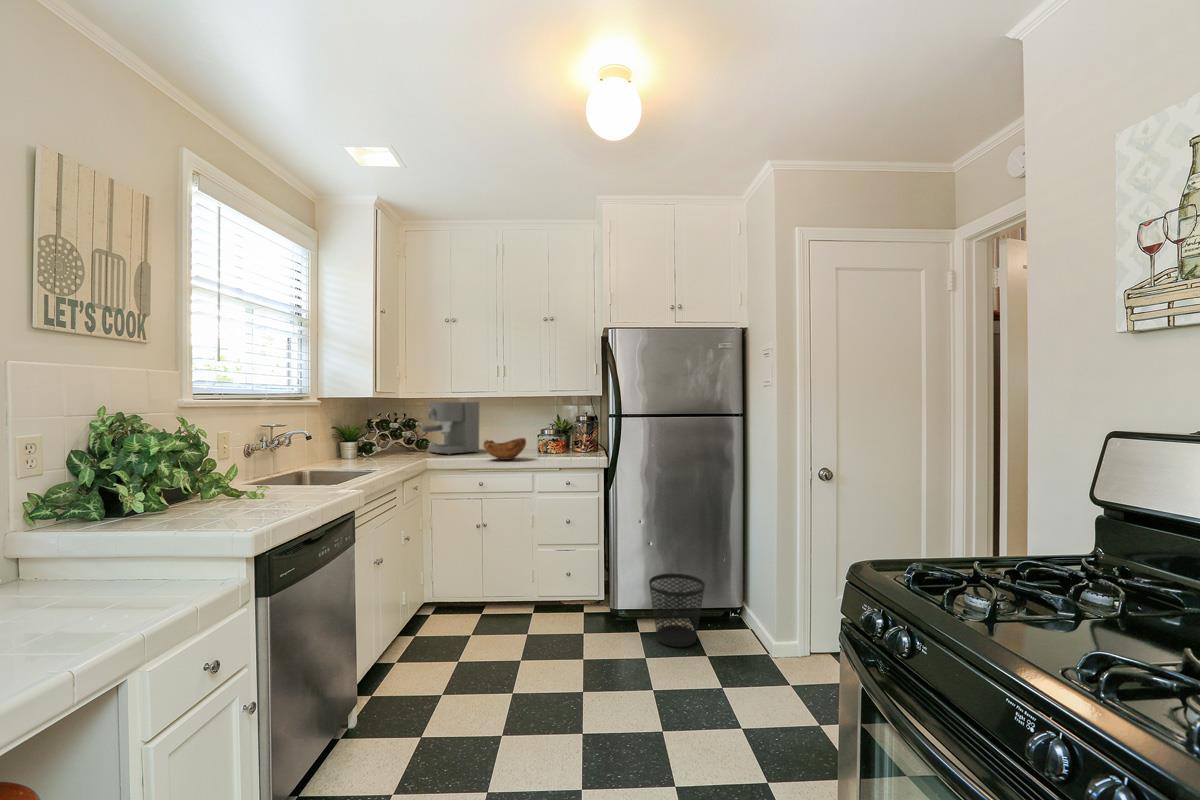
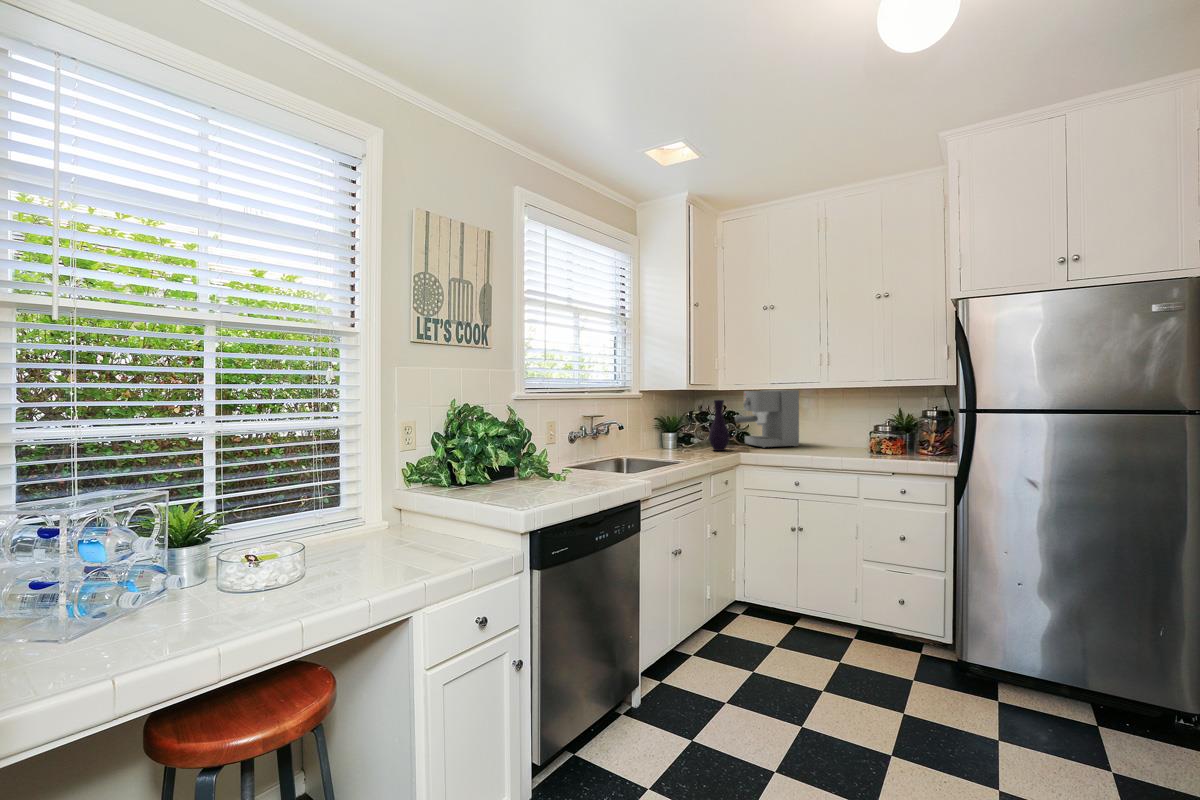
vase: none [398,410,419,460] -> present [709,400,730,451]
wooden bowl: present [483,438,526,460] -> none [795,433,848,458]
wastebasket: present [649,573,705,647] -> none [1018,637,1124,754]

